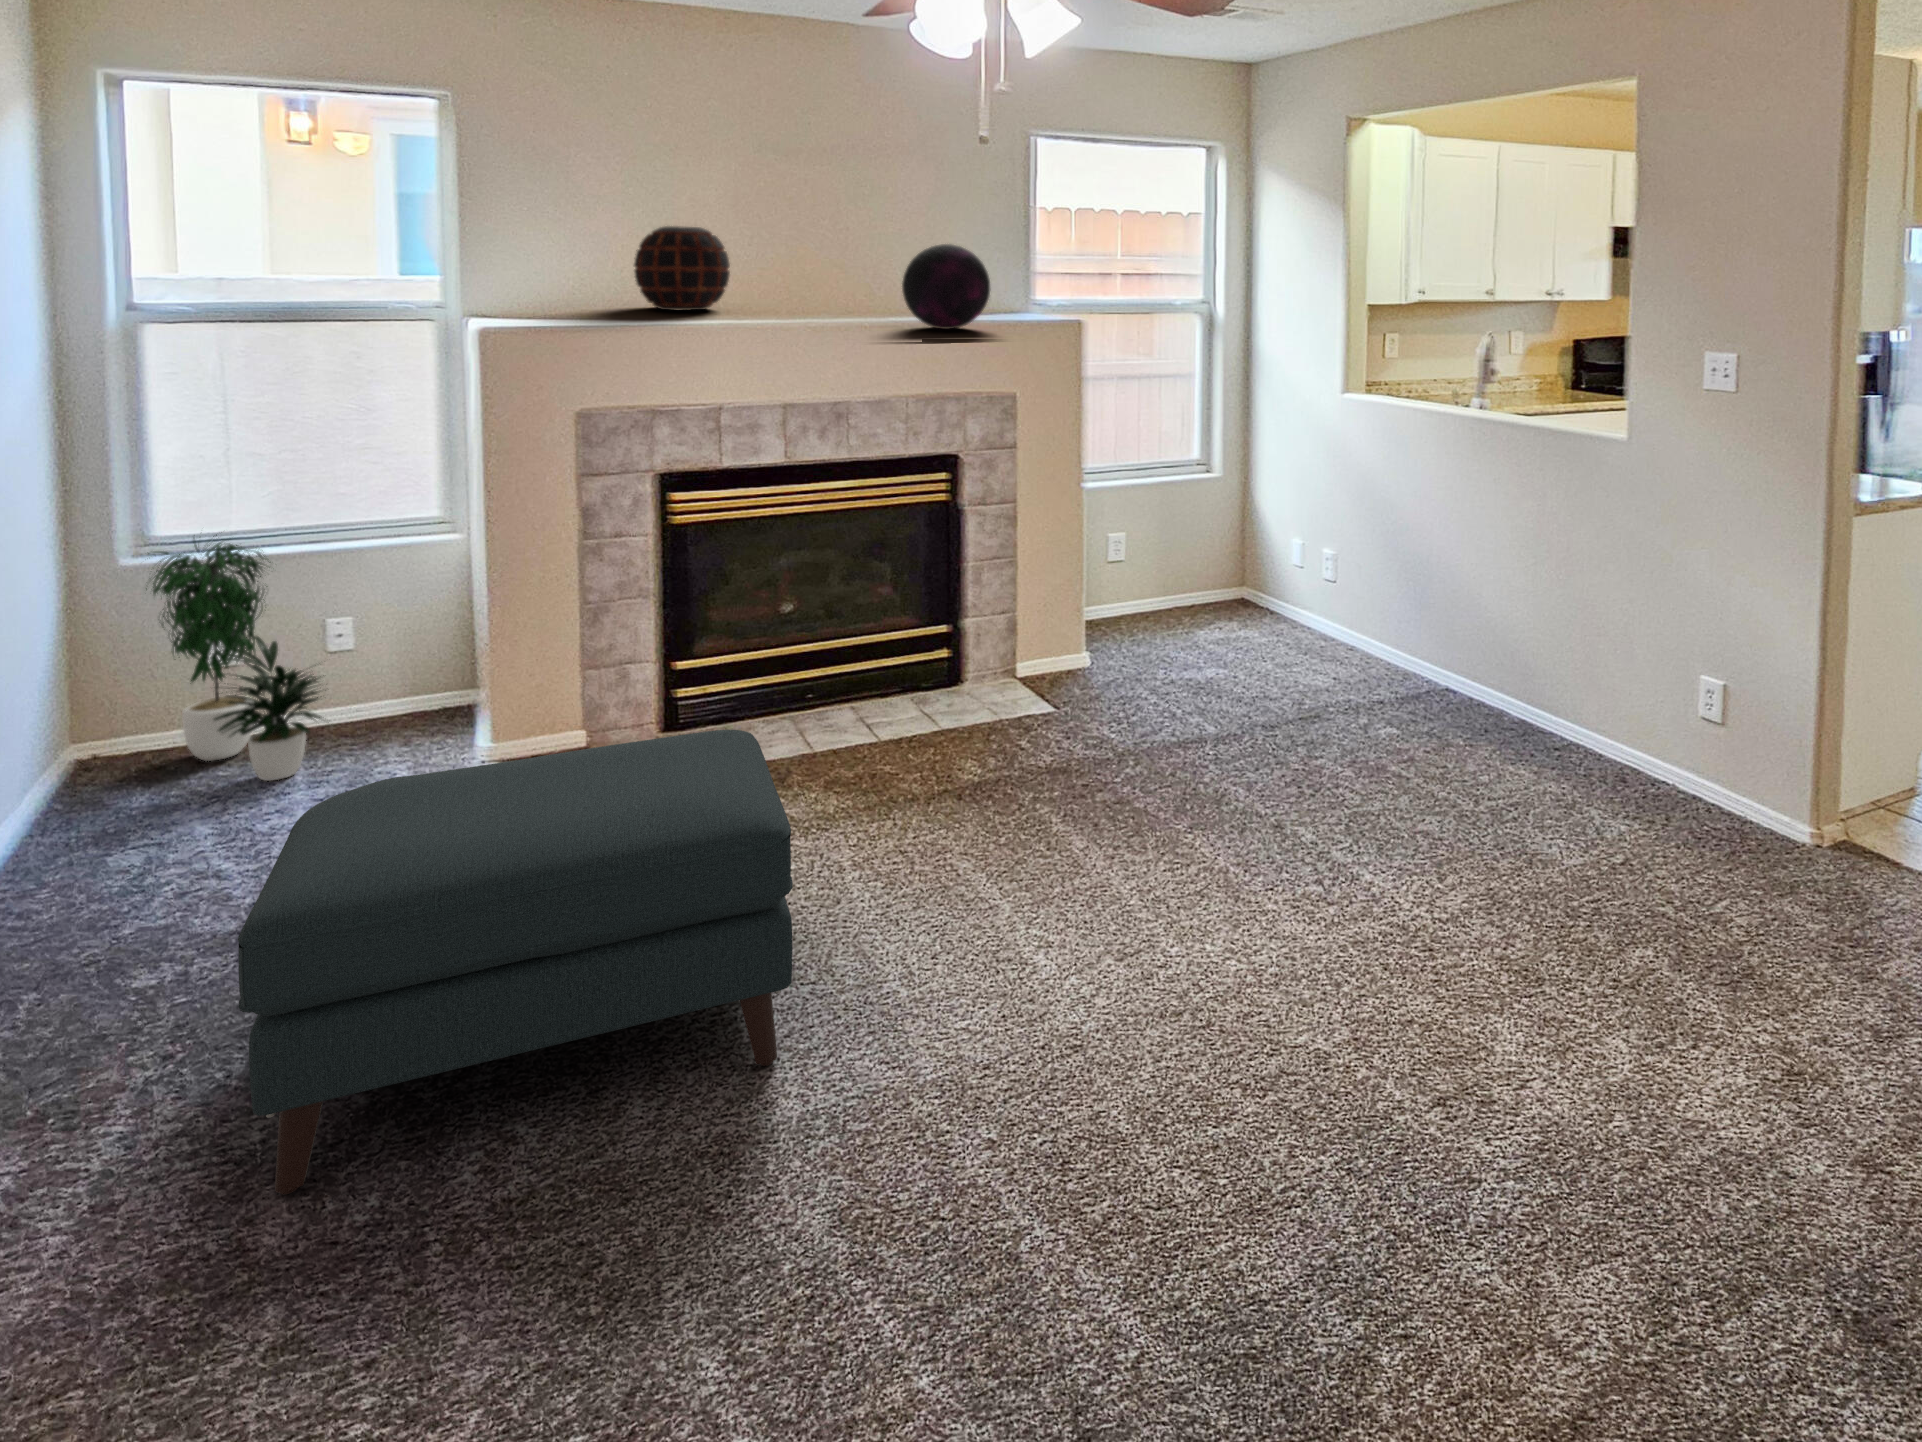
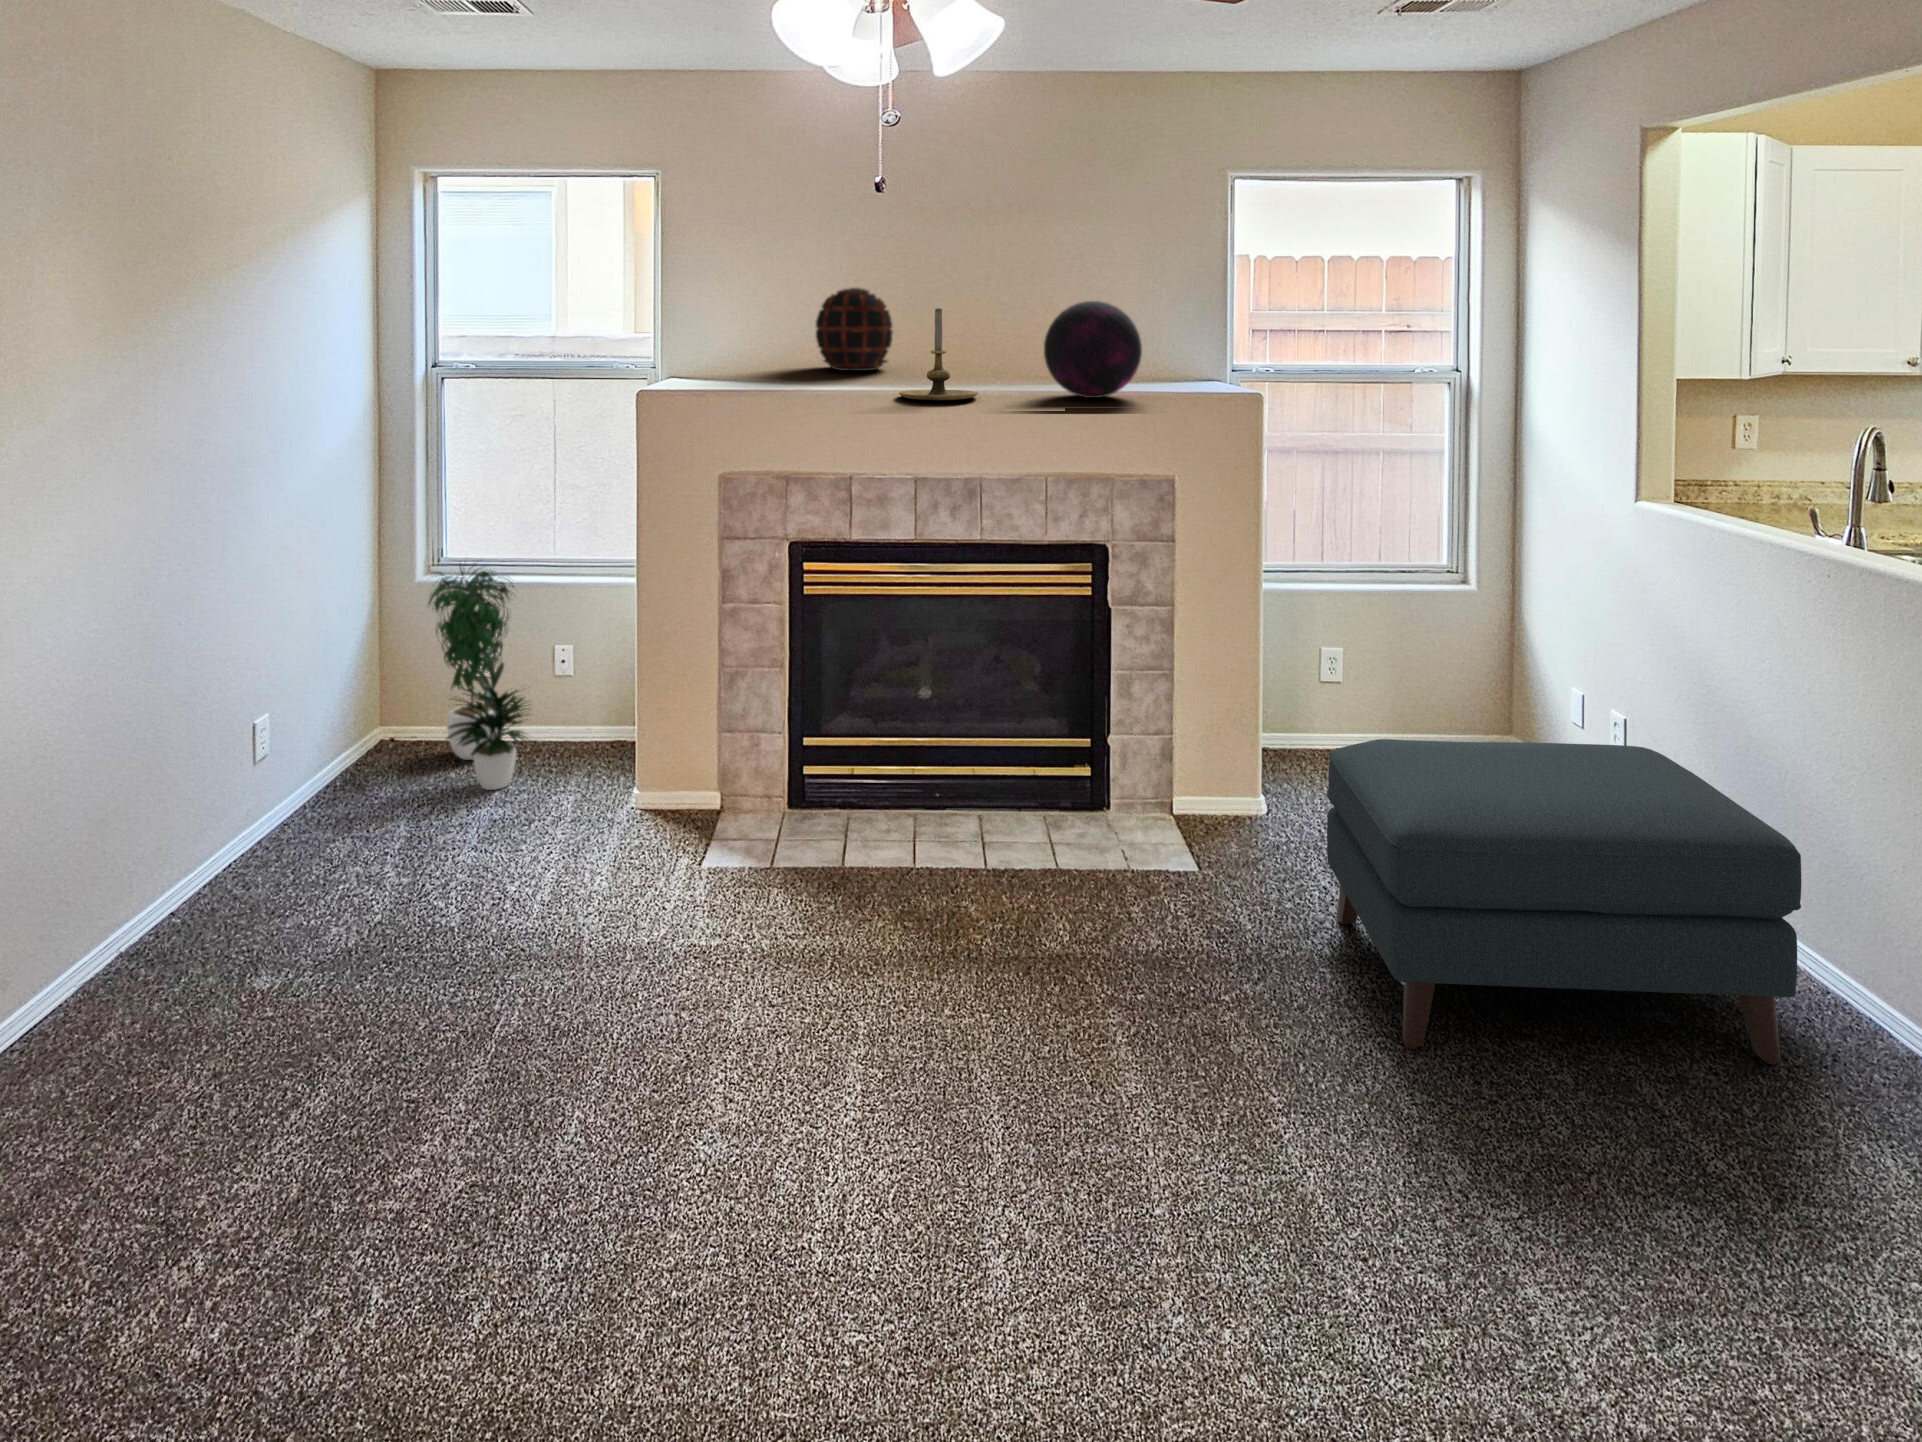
candle holder: none [766,248,846,333] -> present [899,308,978,400]
ottoman: present [238,730,793,1195] -> present [1327,739,1801,1065]

